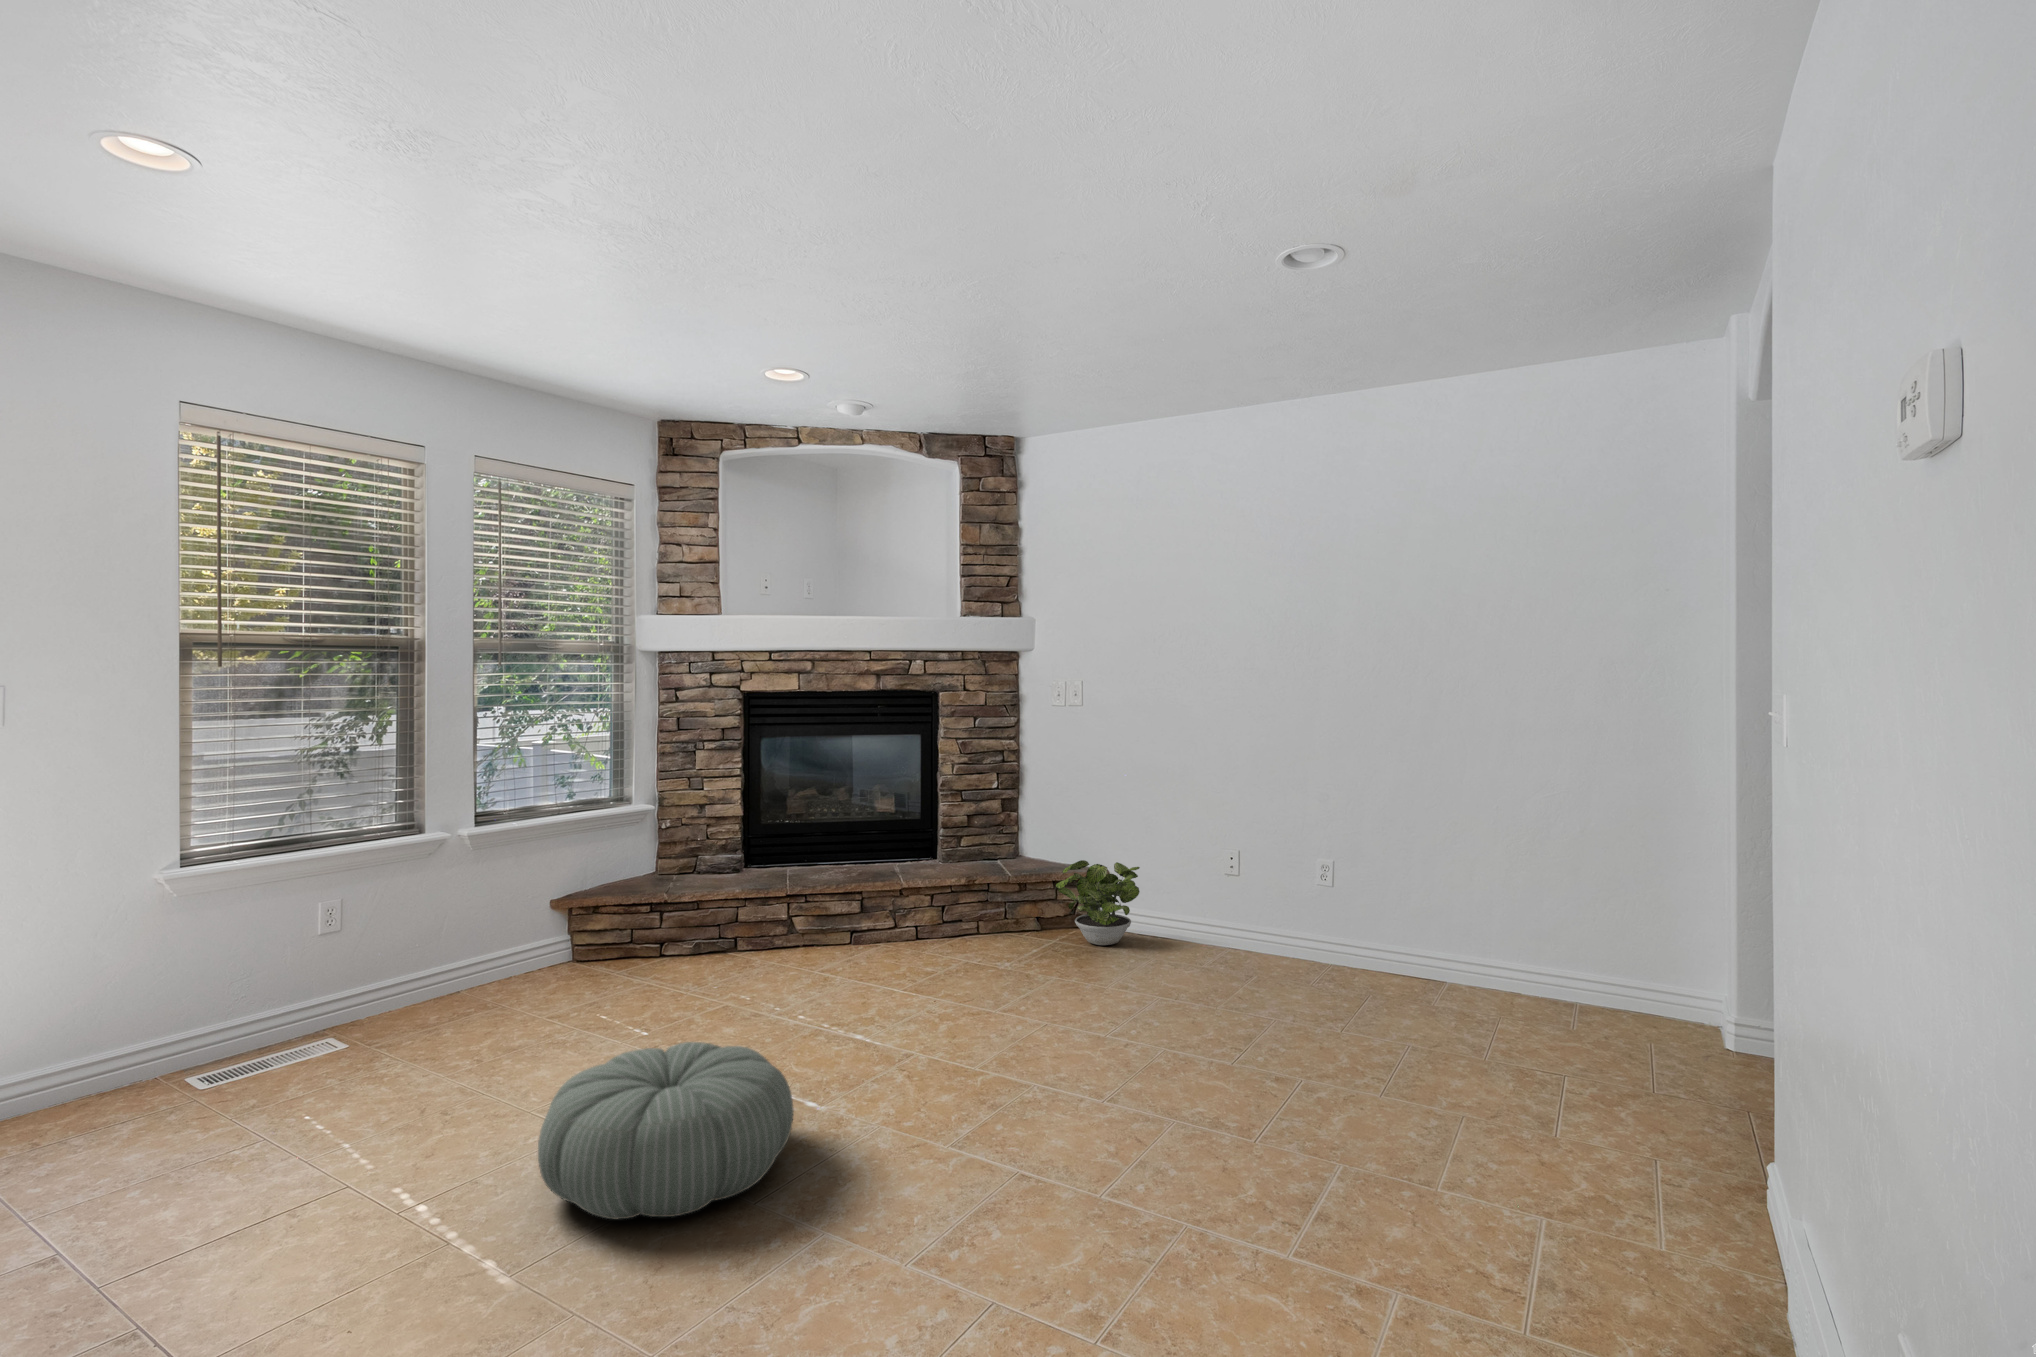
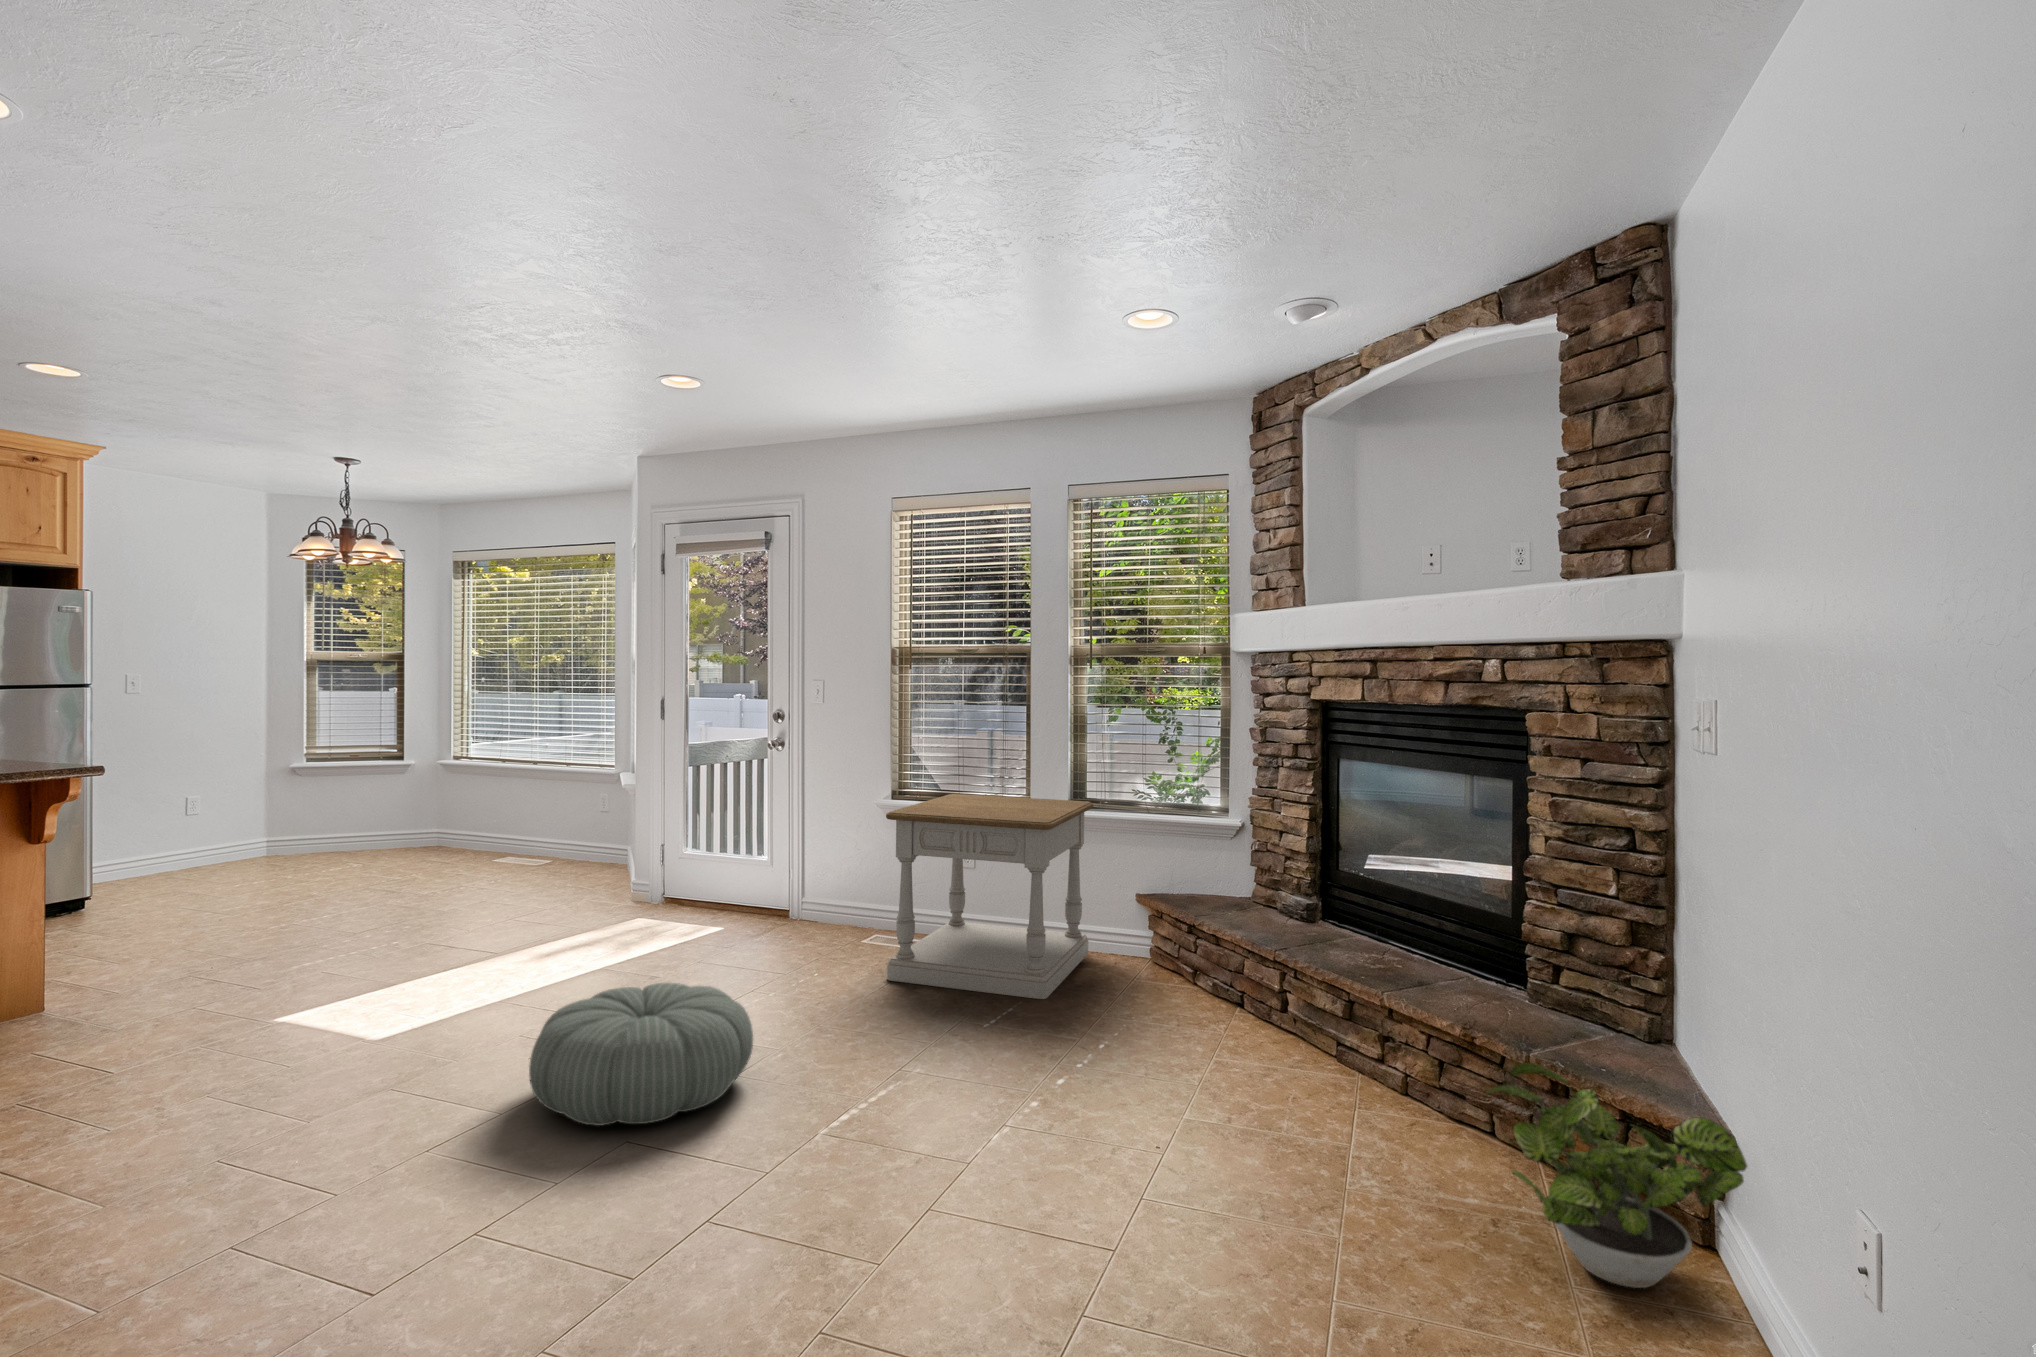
side table: none [342,813,631,1060] -> present [886,794,1094,999]

